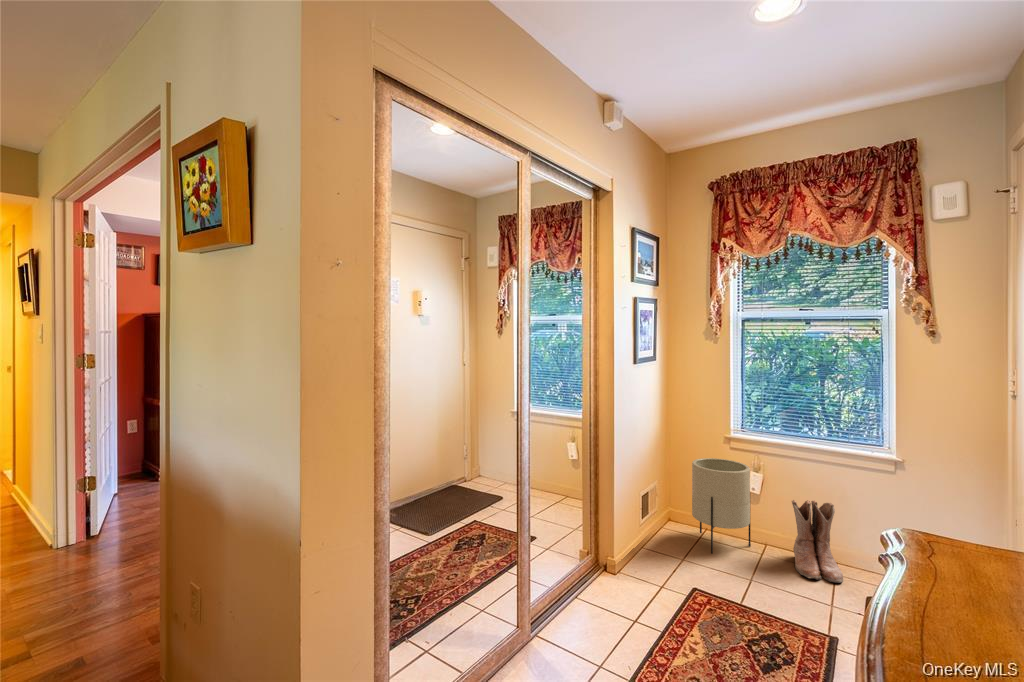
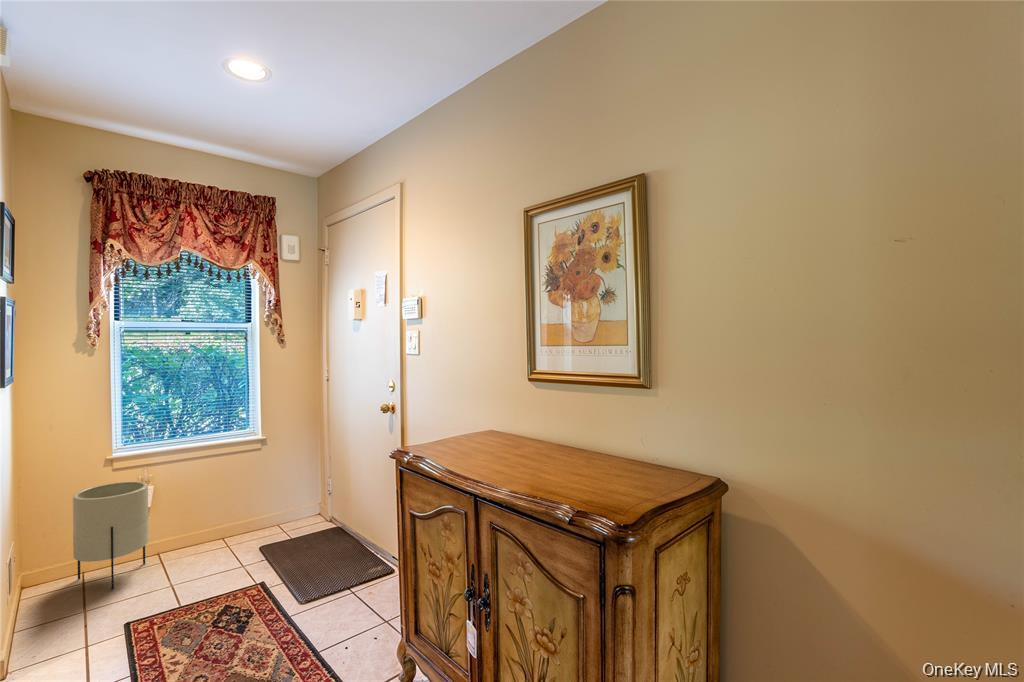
boots: present [792,500,843,583] -> none [190,490,239,561]

